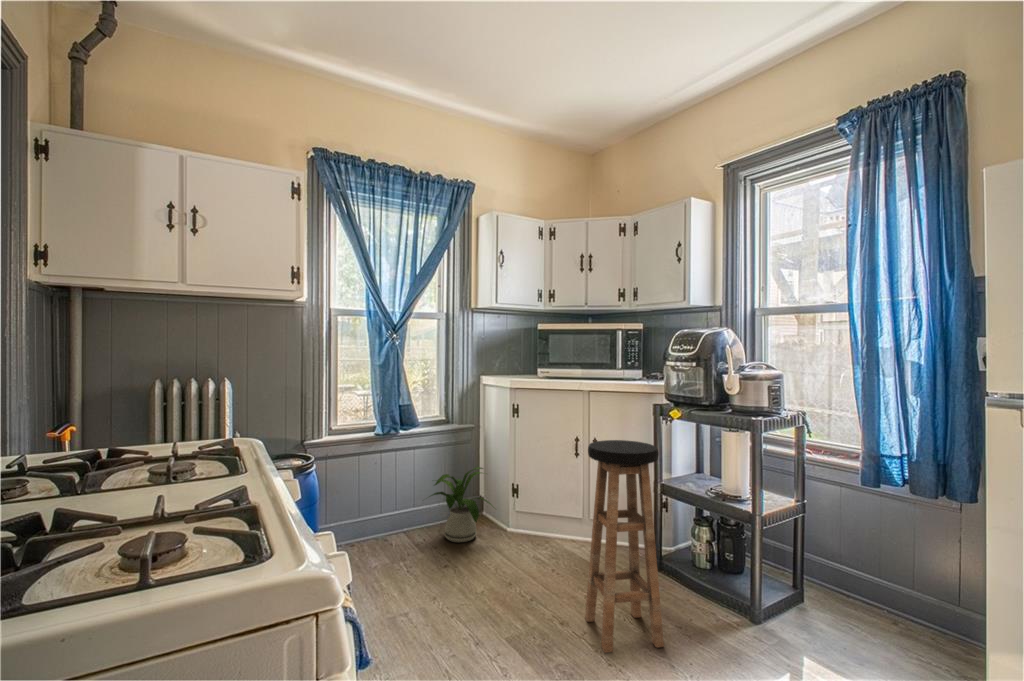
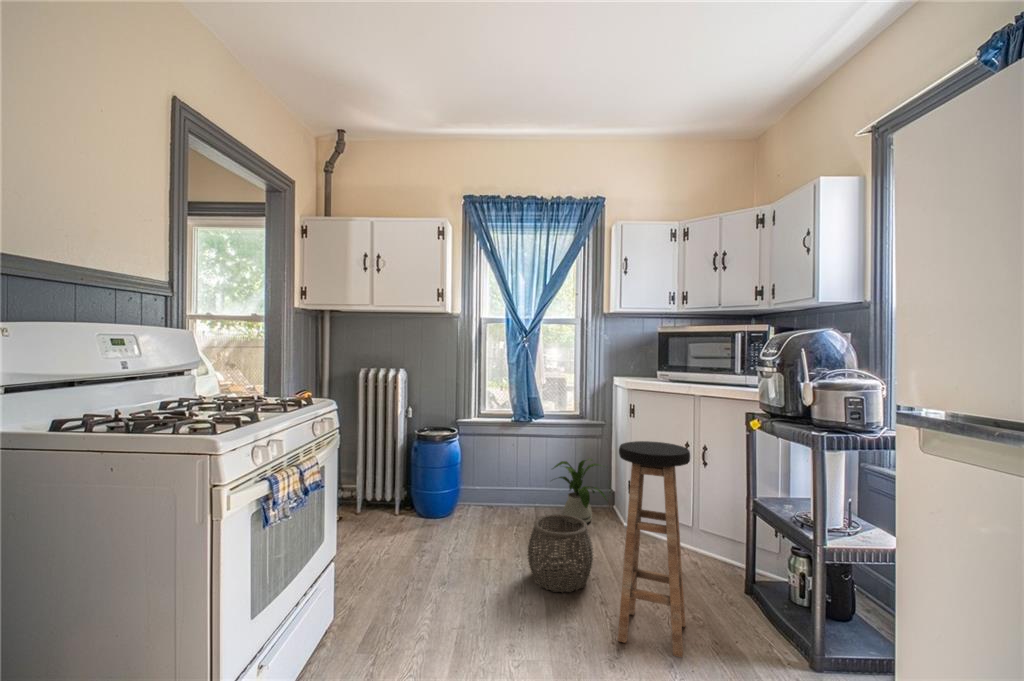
woven basket: none [462,534,537,625] -> present [528,514,593,592]

